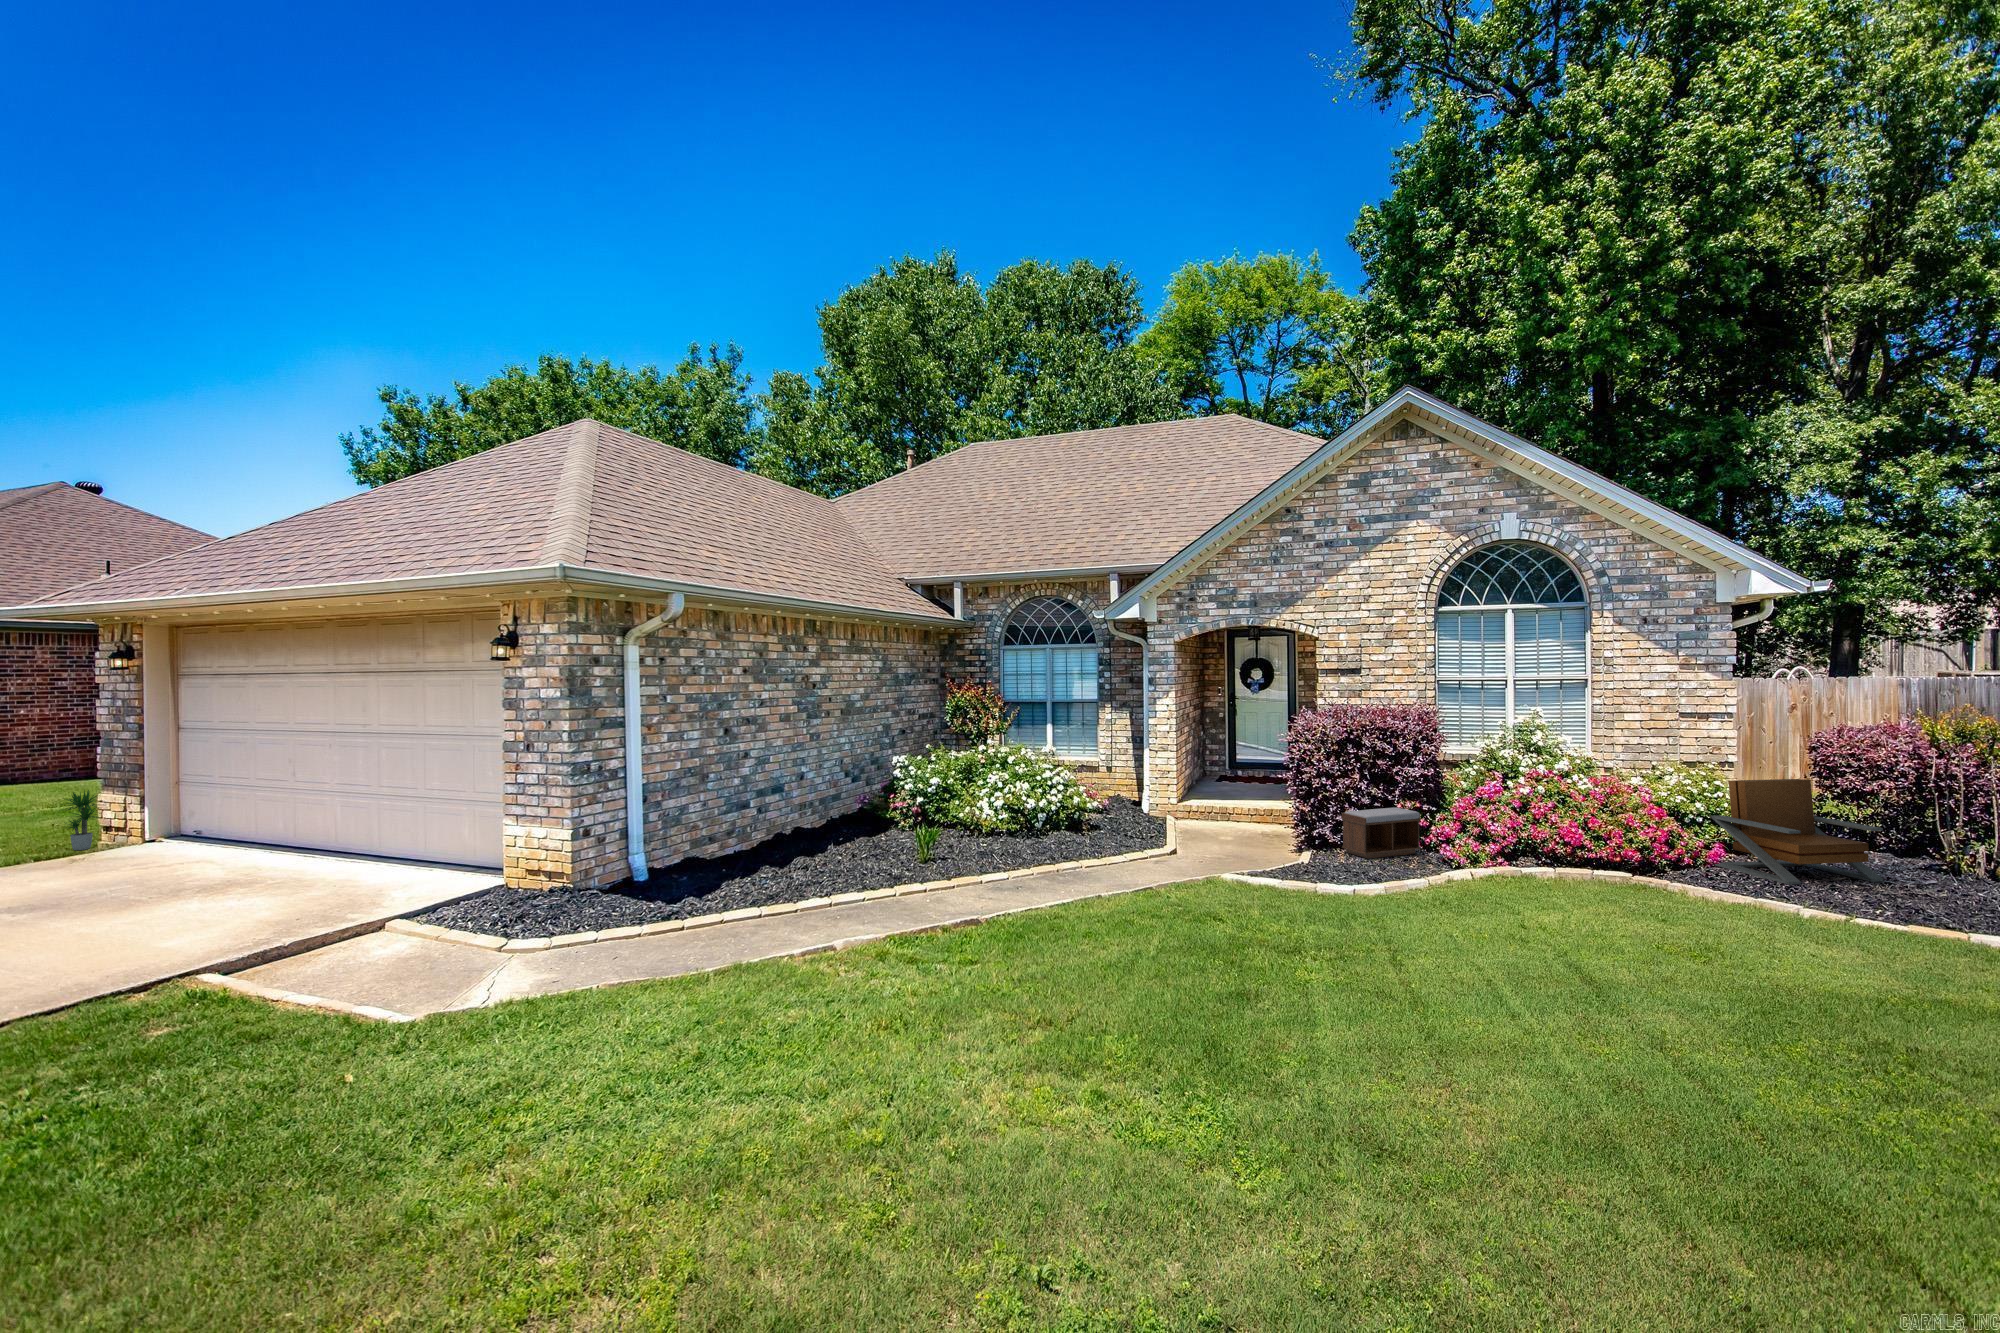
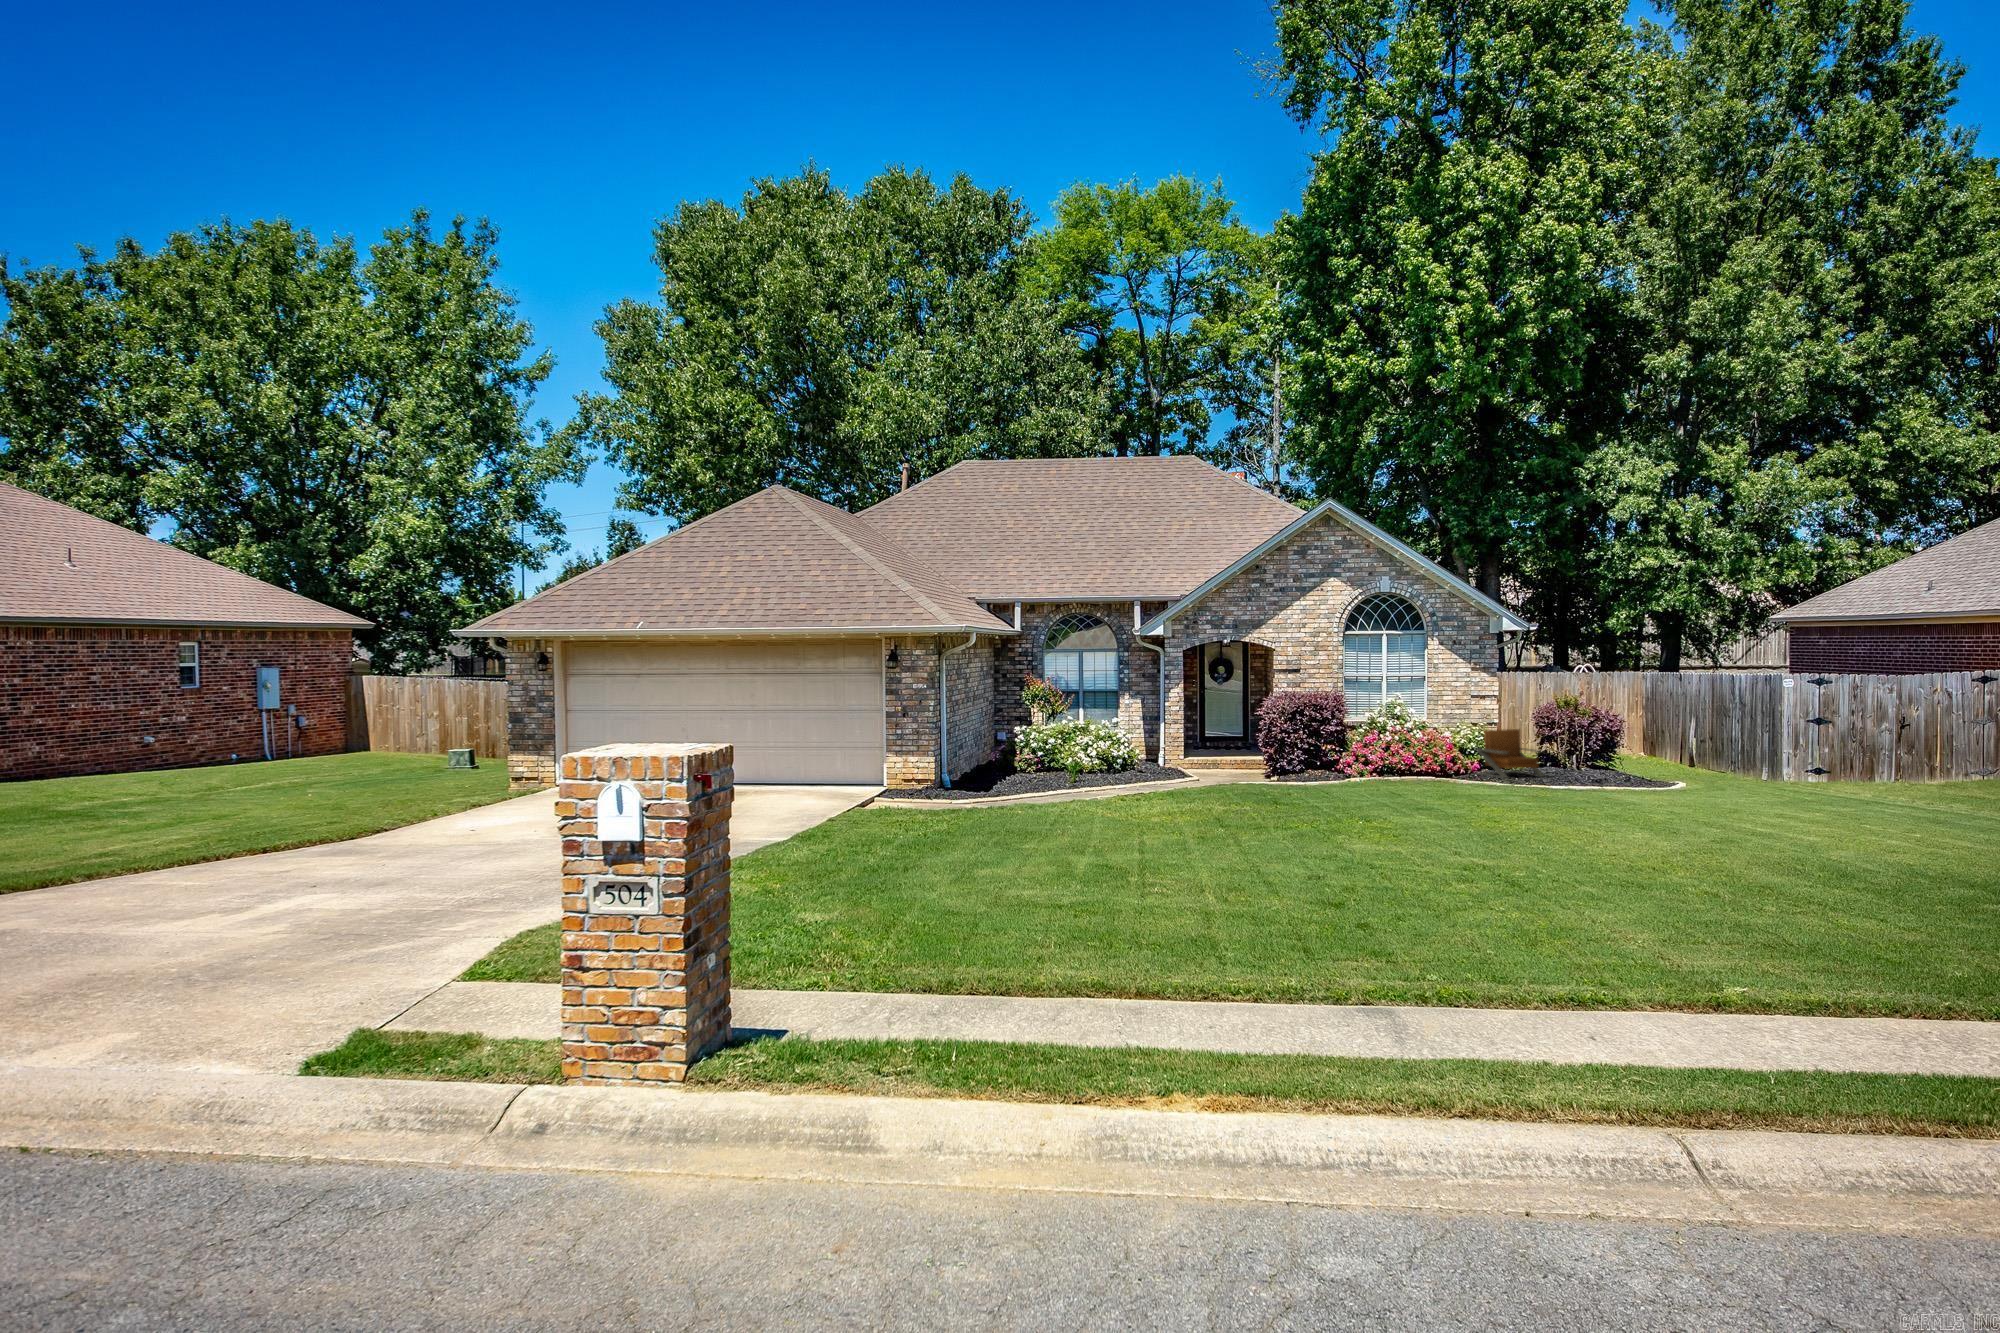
potted plant: present [65,790,100,850] -> none [497,750,525,791]
bench: present [1342,808,1421,859] -> none [1296,750,1337,776]

